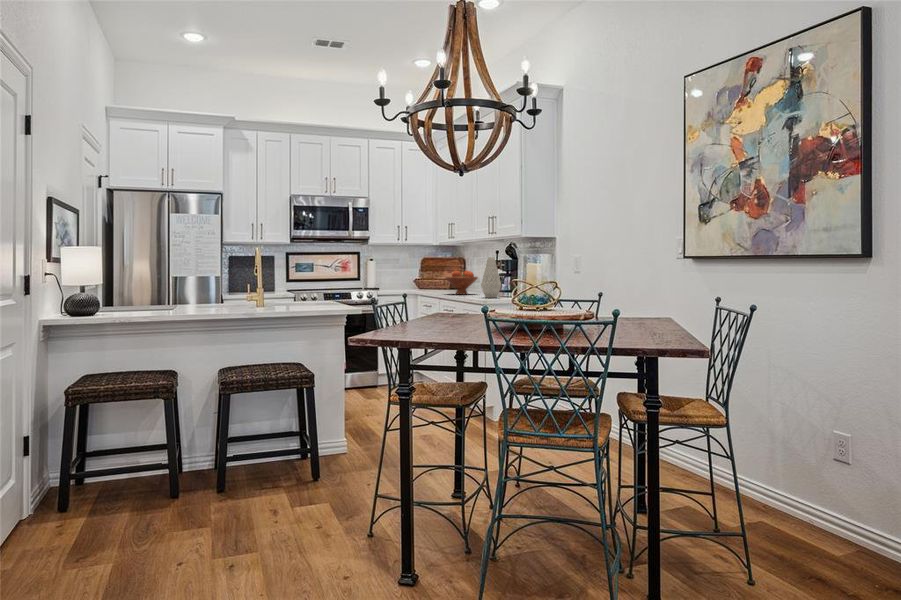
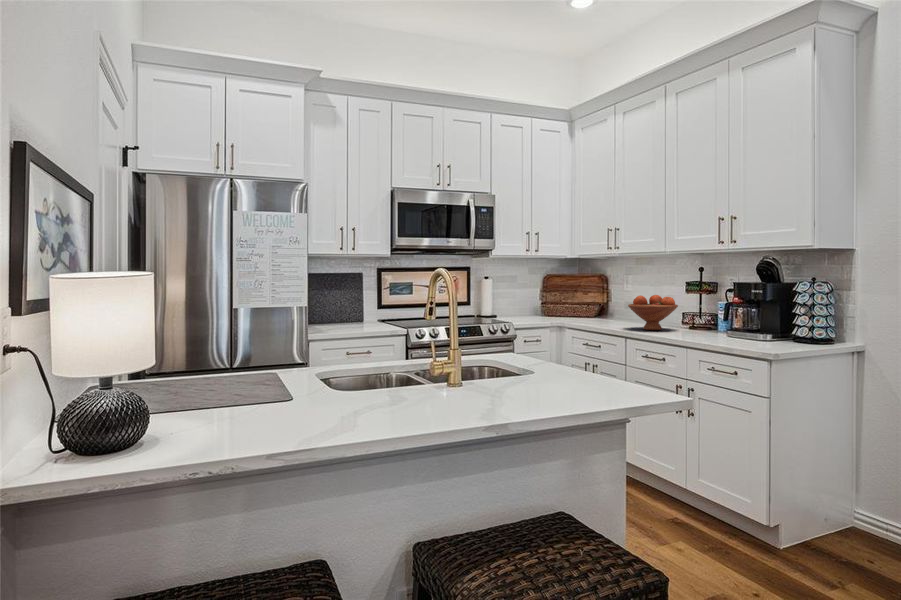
vase: present [481,257,501,298] -> none [729,279,765,342]

